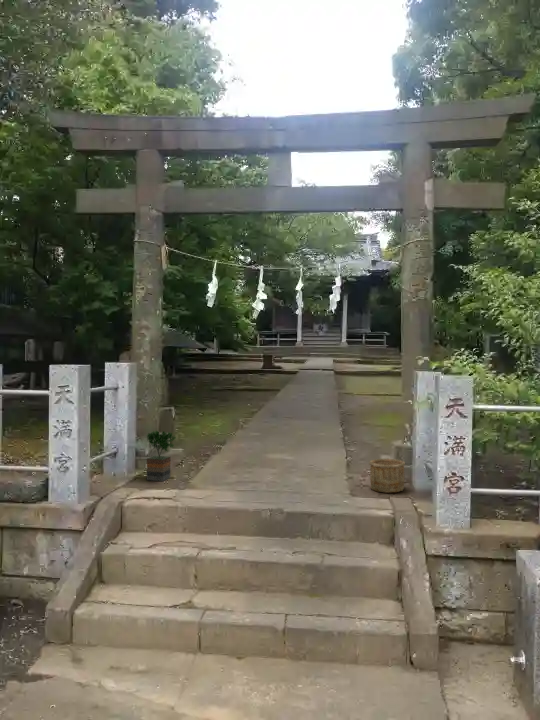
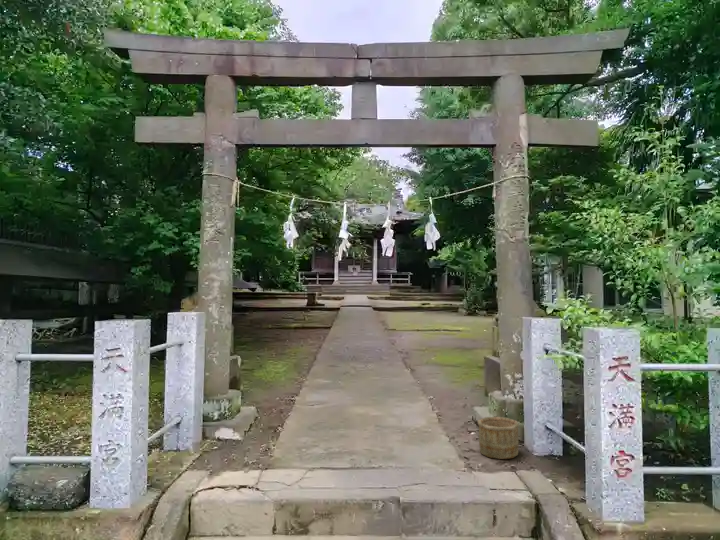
potted tree: present [147,431,176,481] -> none [215,392,253,453]

